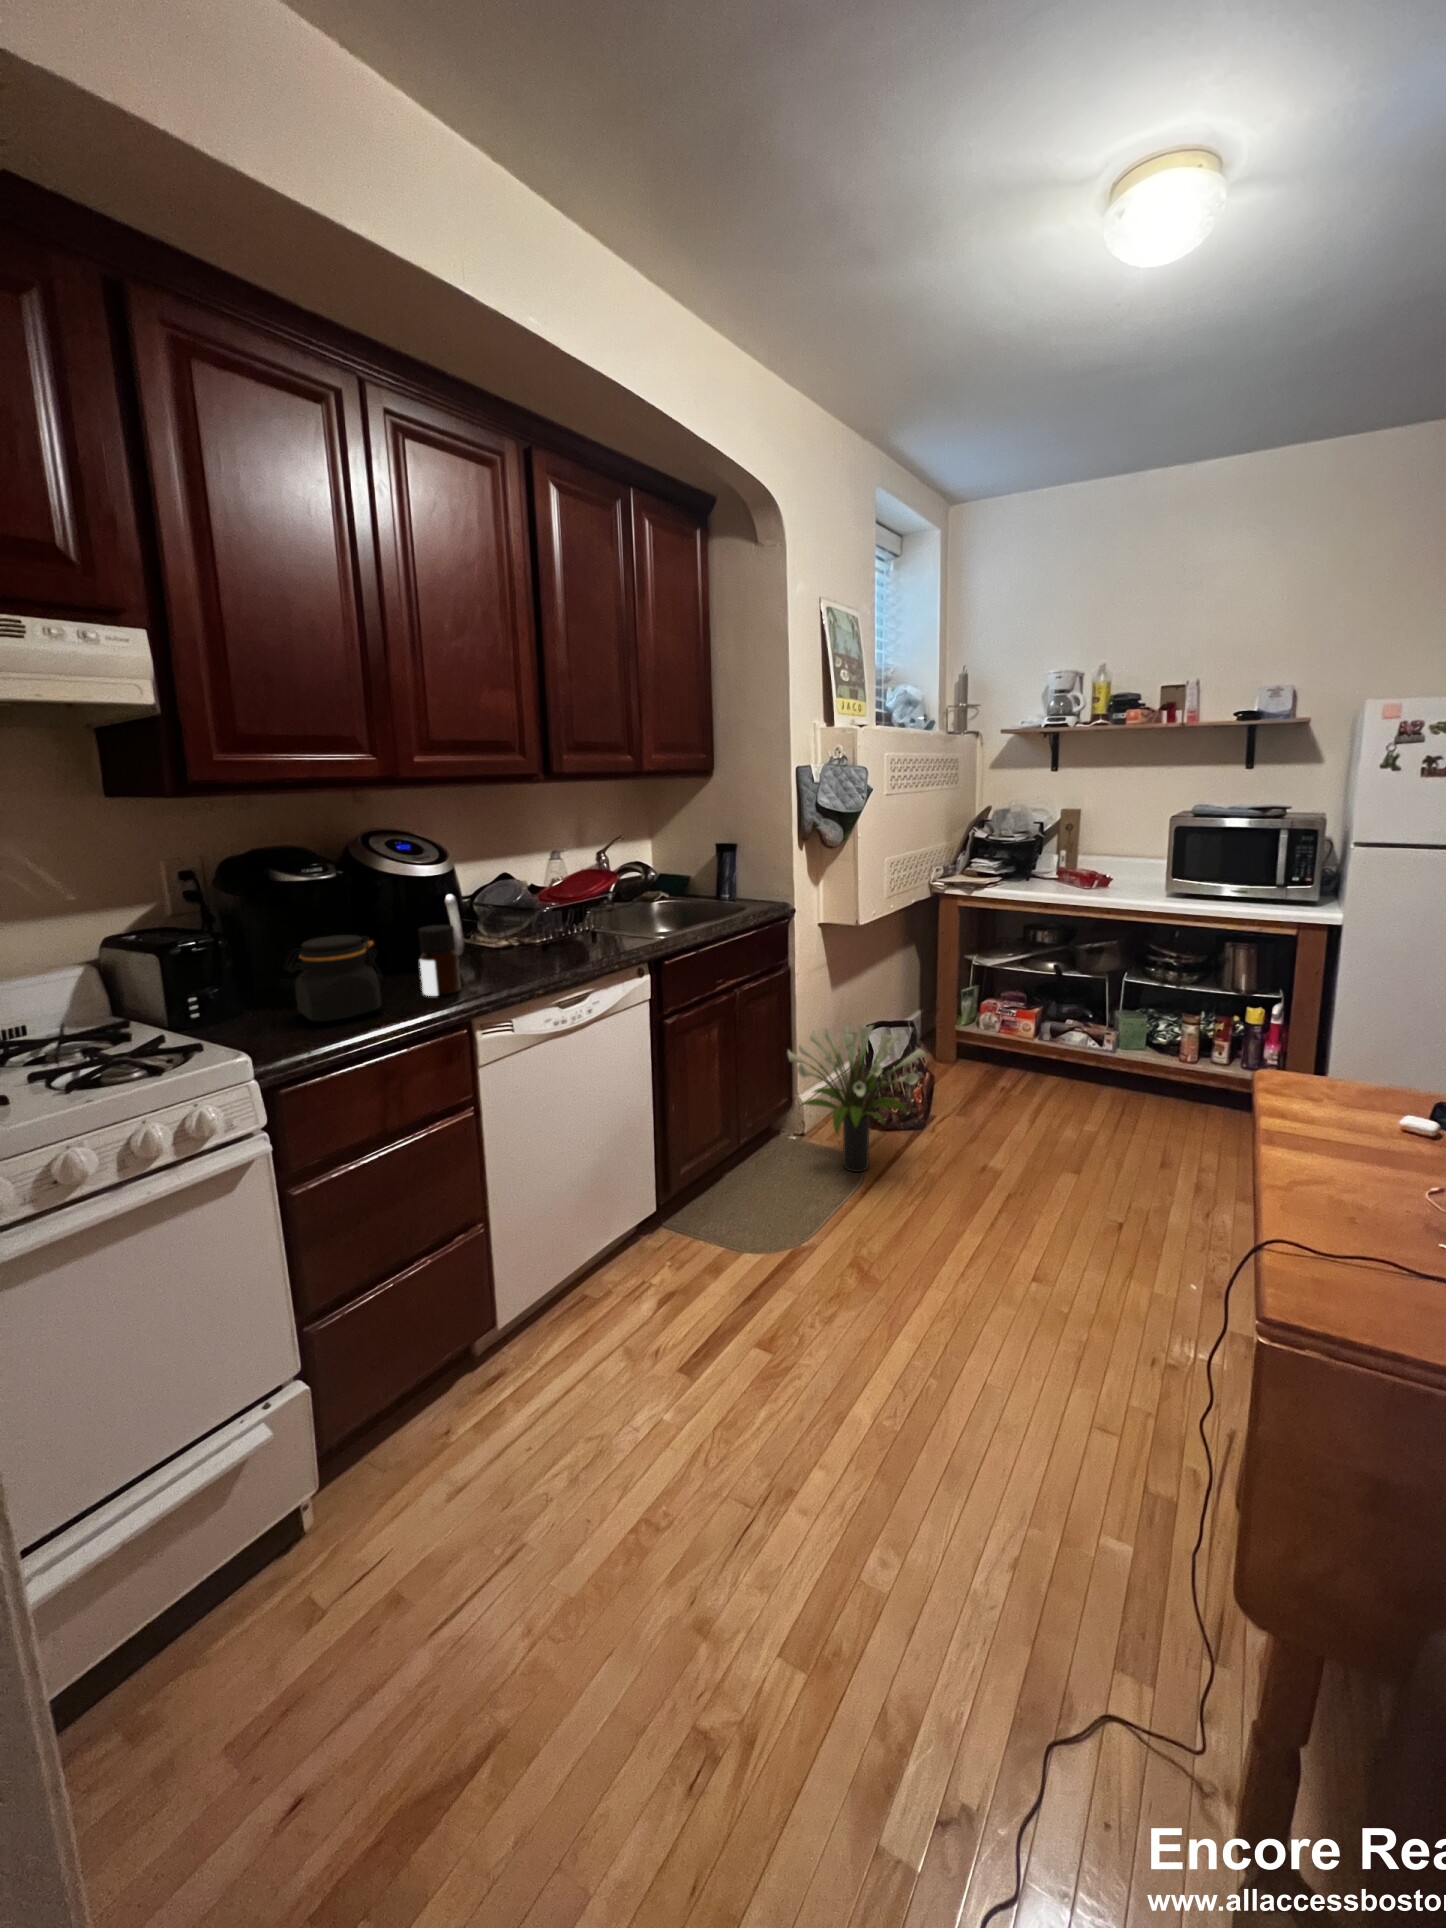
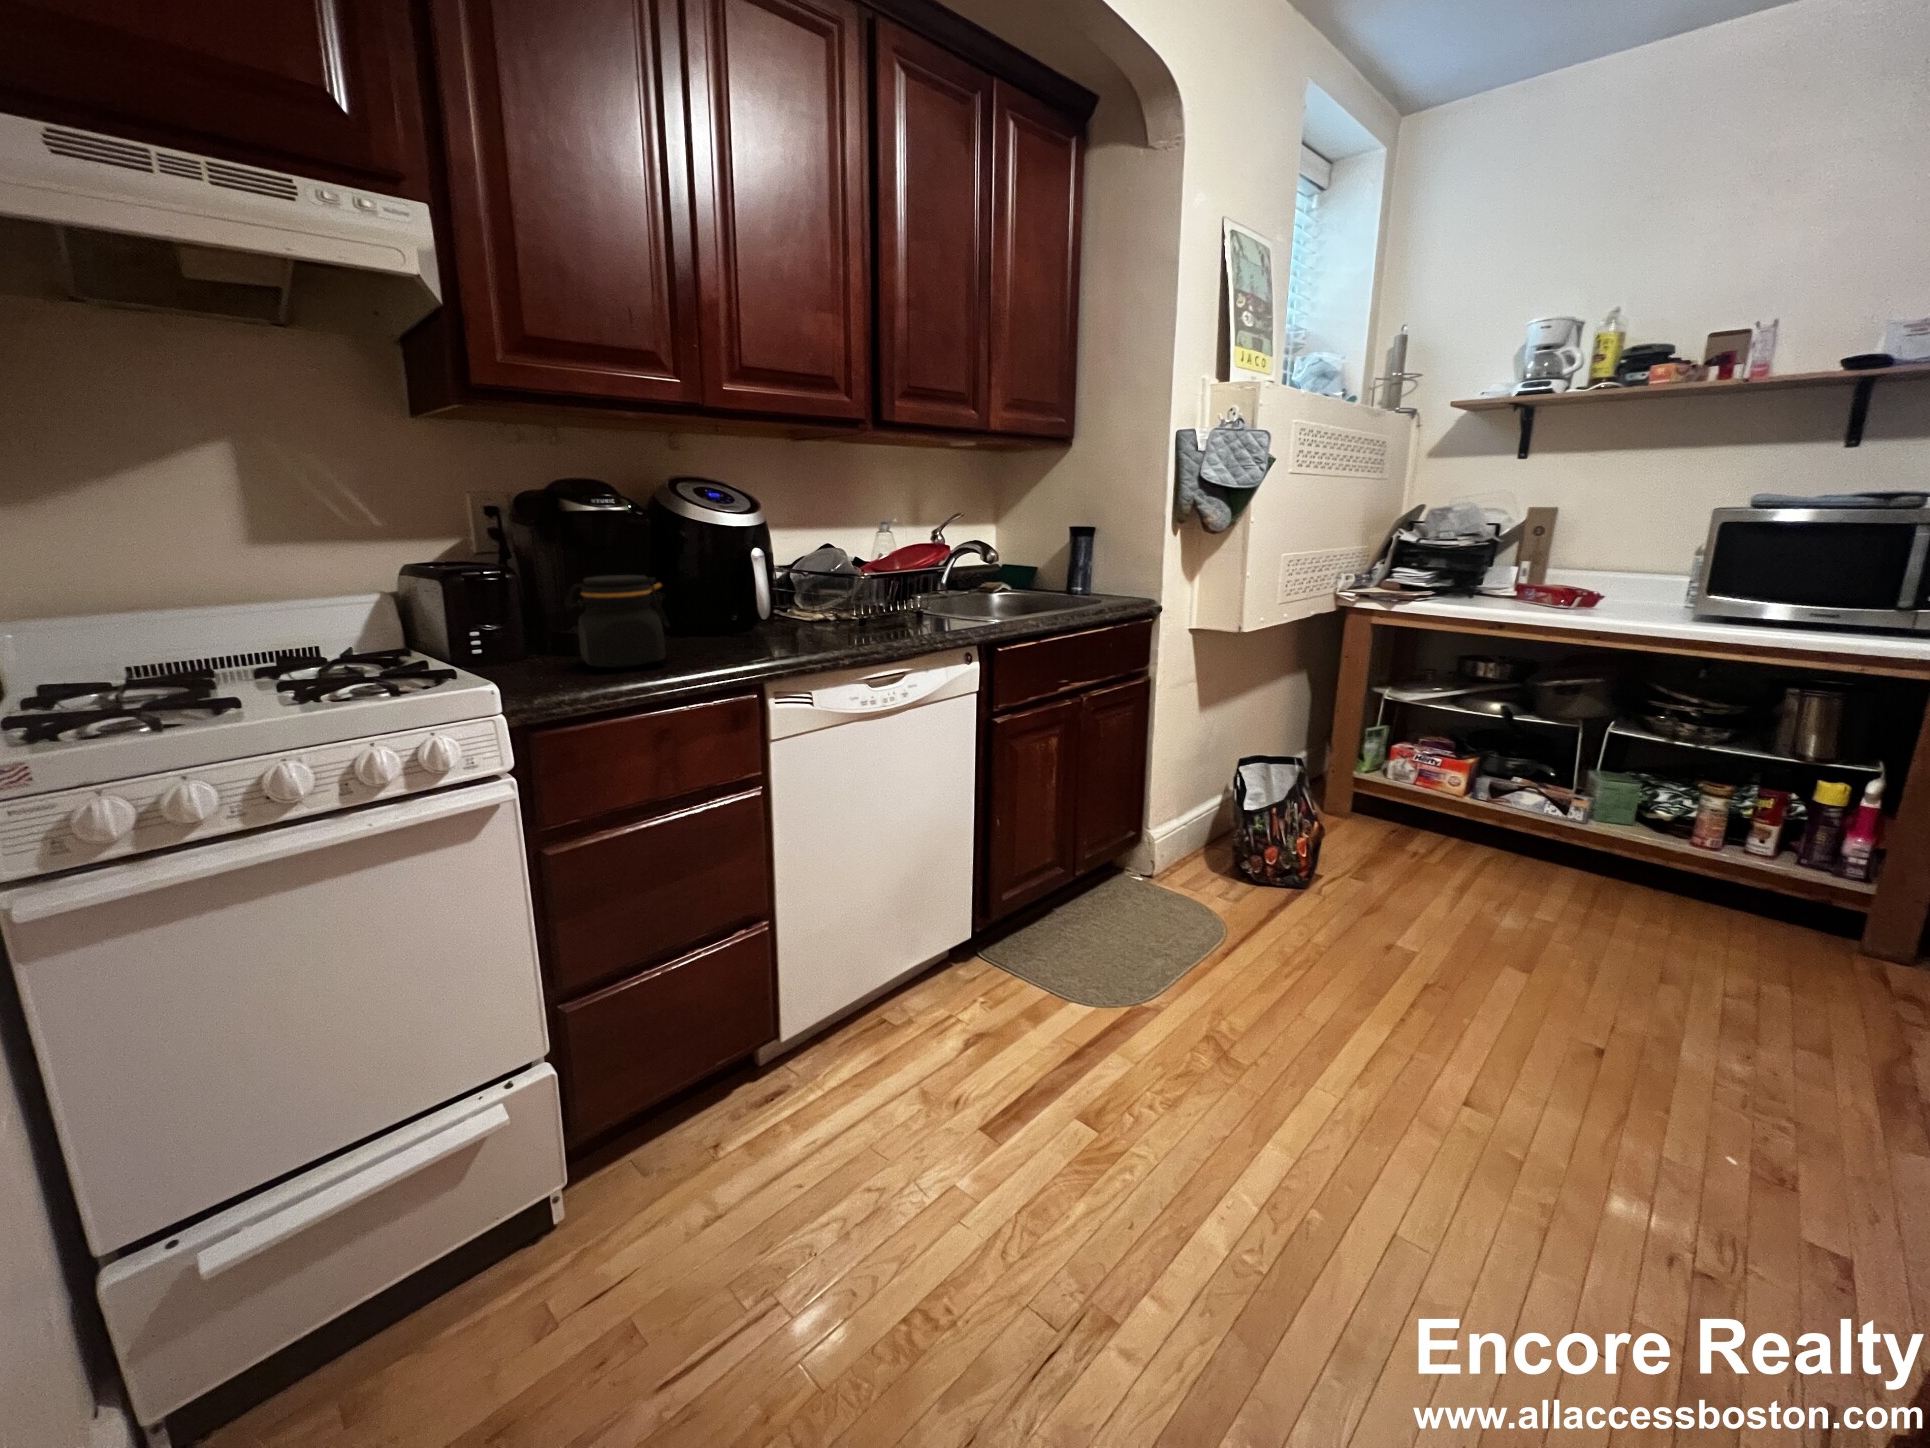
bottle: present [419,925,461,996] -> none [713,575,757,655]
potted plant: present [788,1023,927,1172] -> none [1138,748,1323,928]

